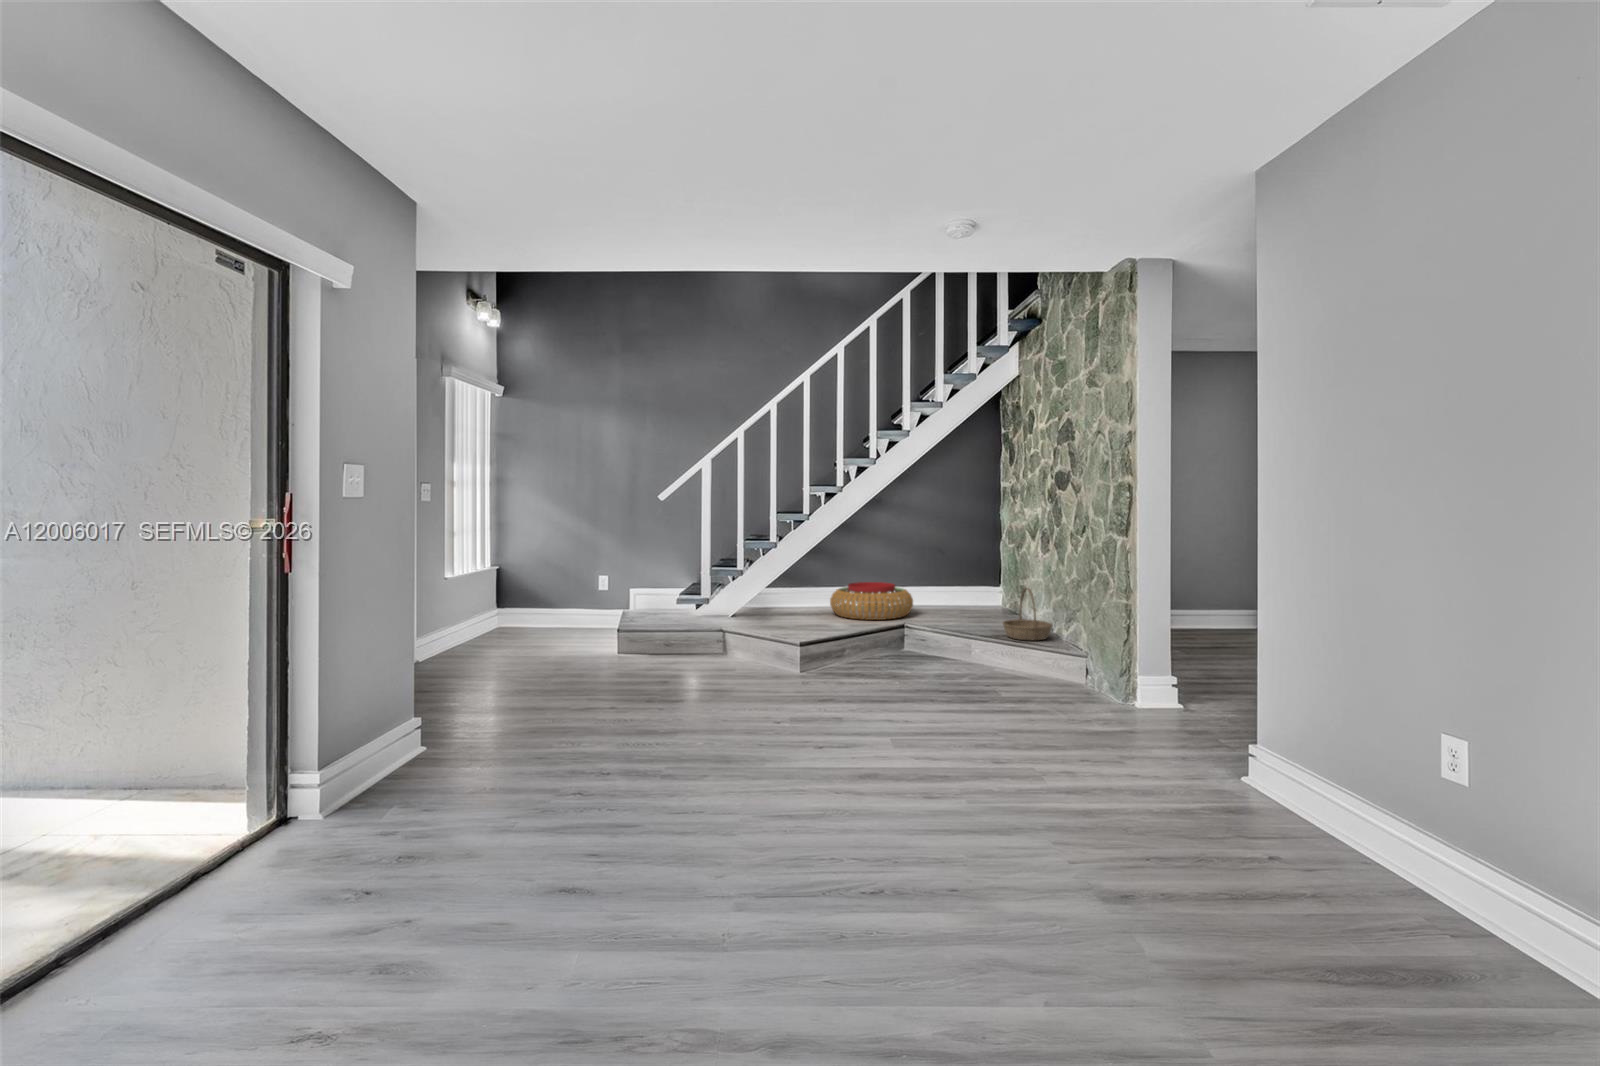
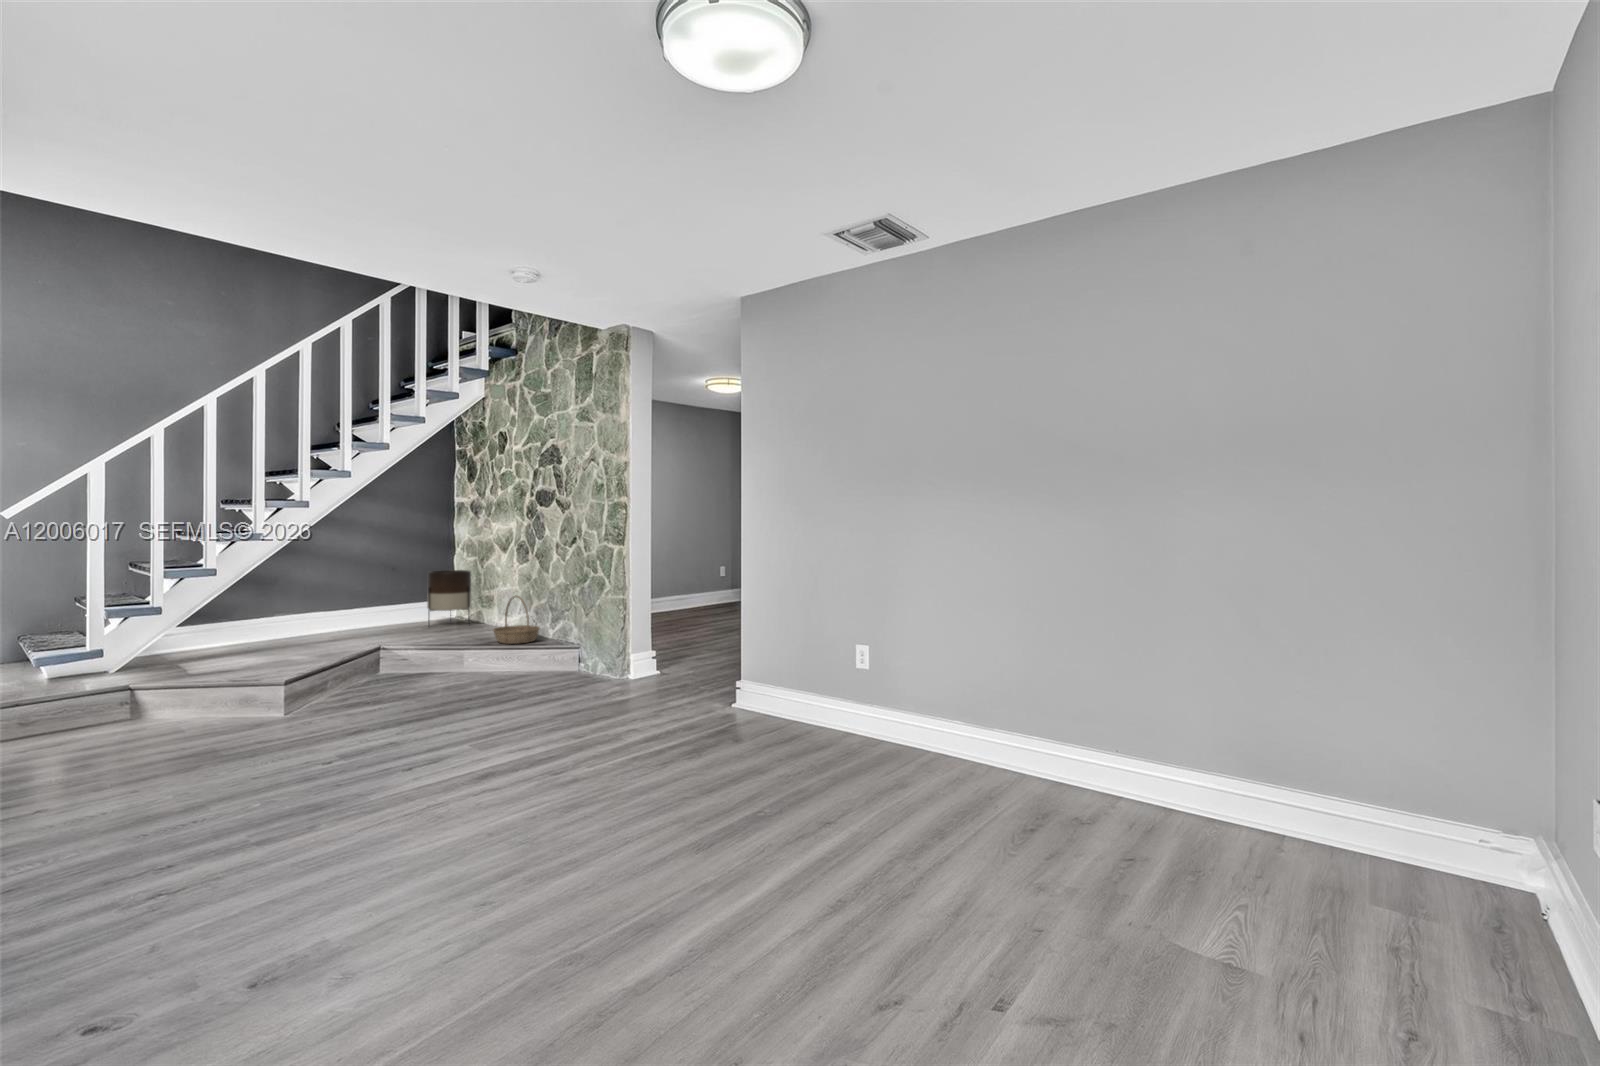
planter: none [967,556,1009,613] -> present [427,570,471,624]
pouf: present [830,582,913,620] -> none [263,605,375,648]

